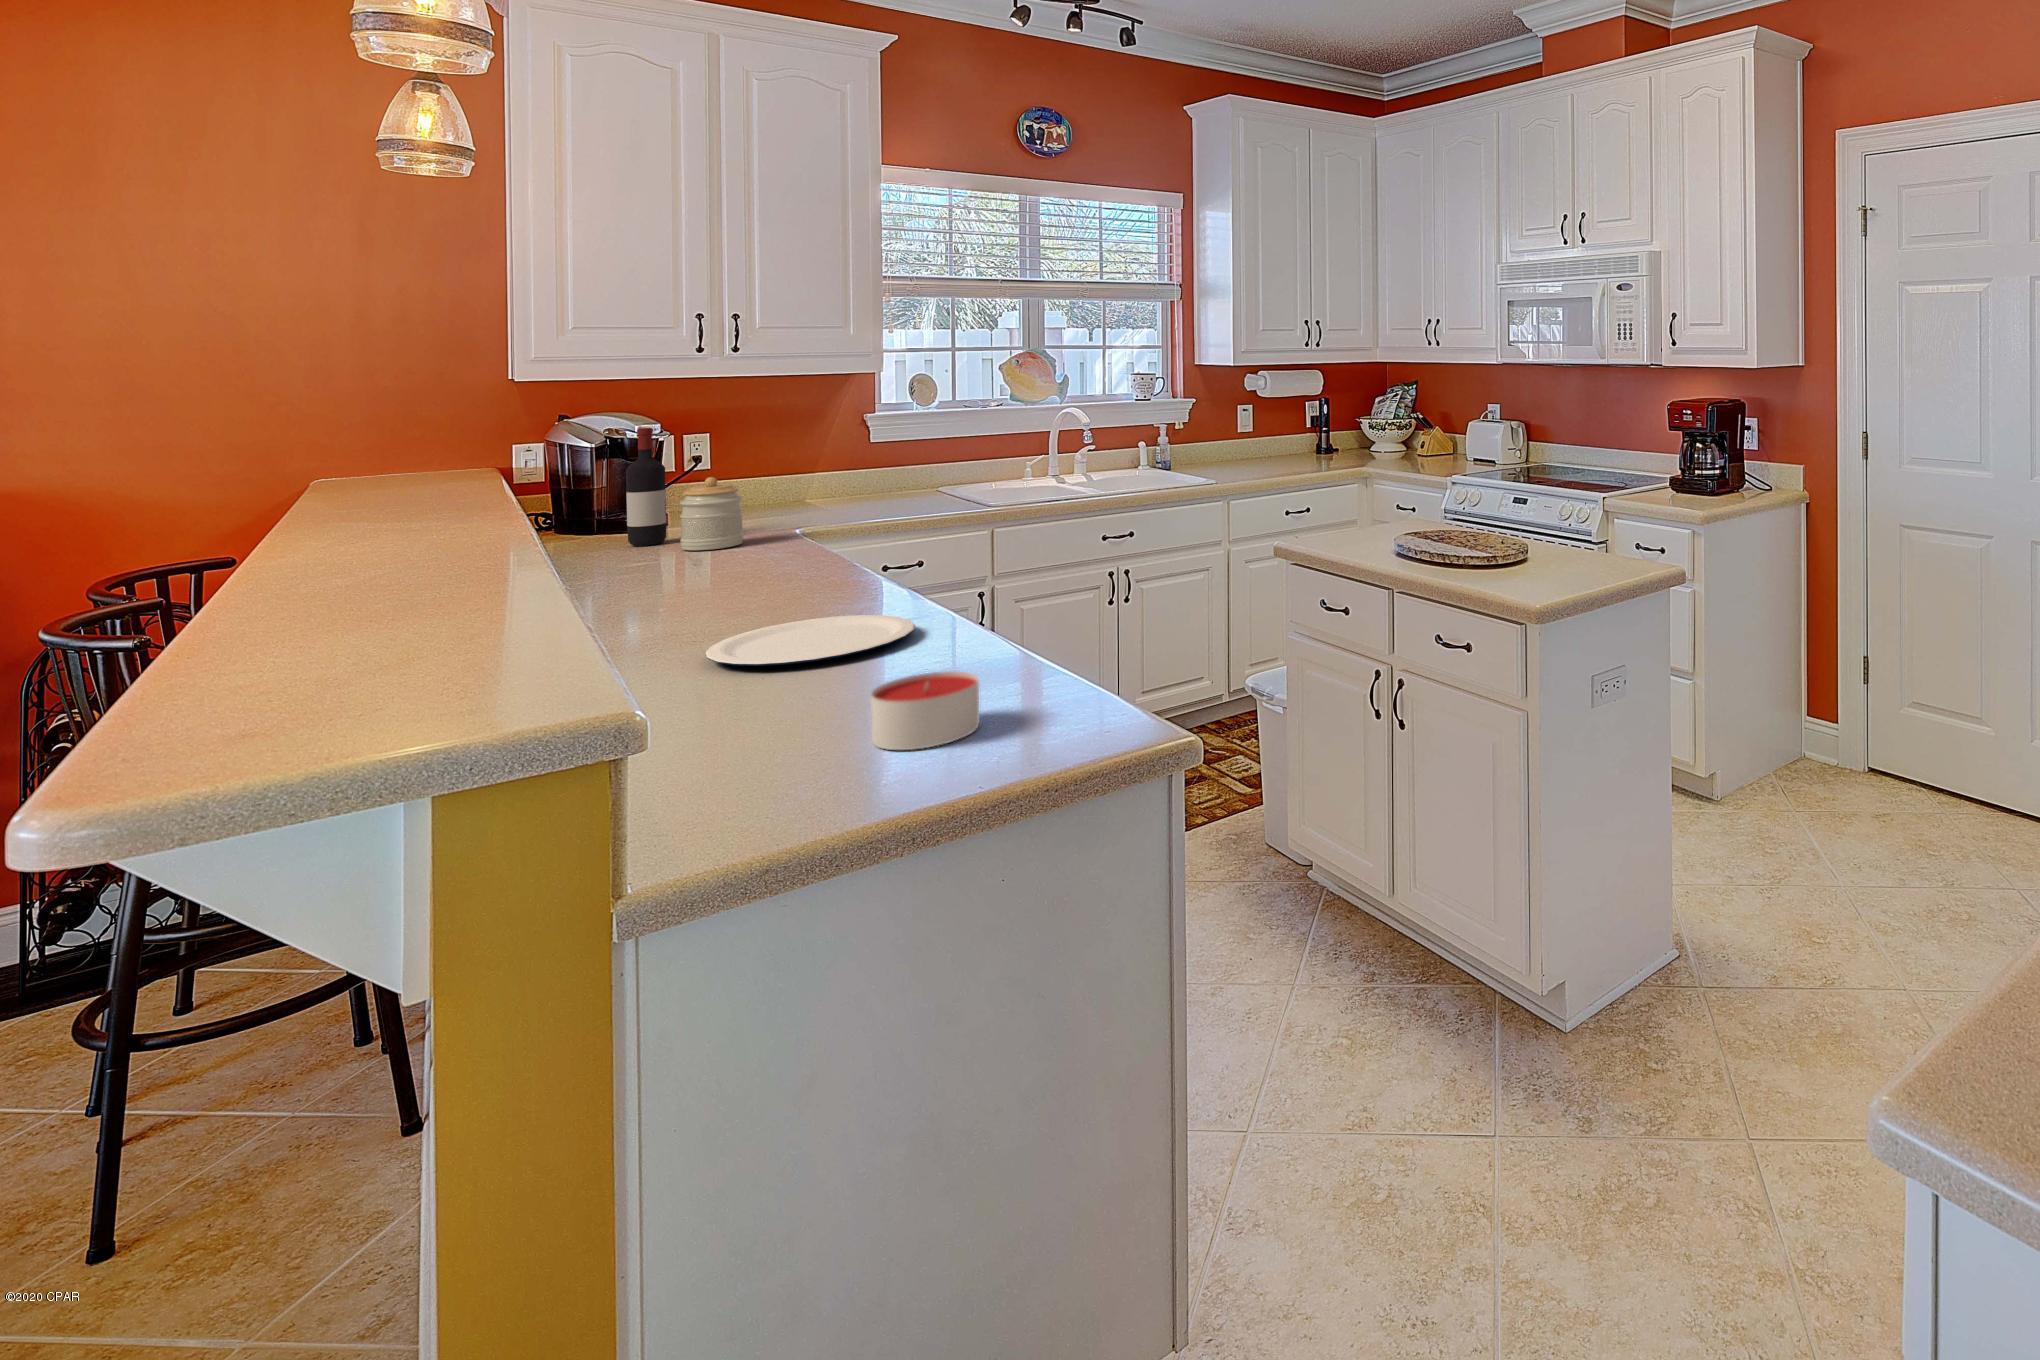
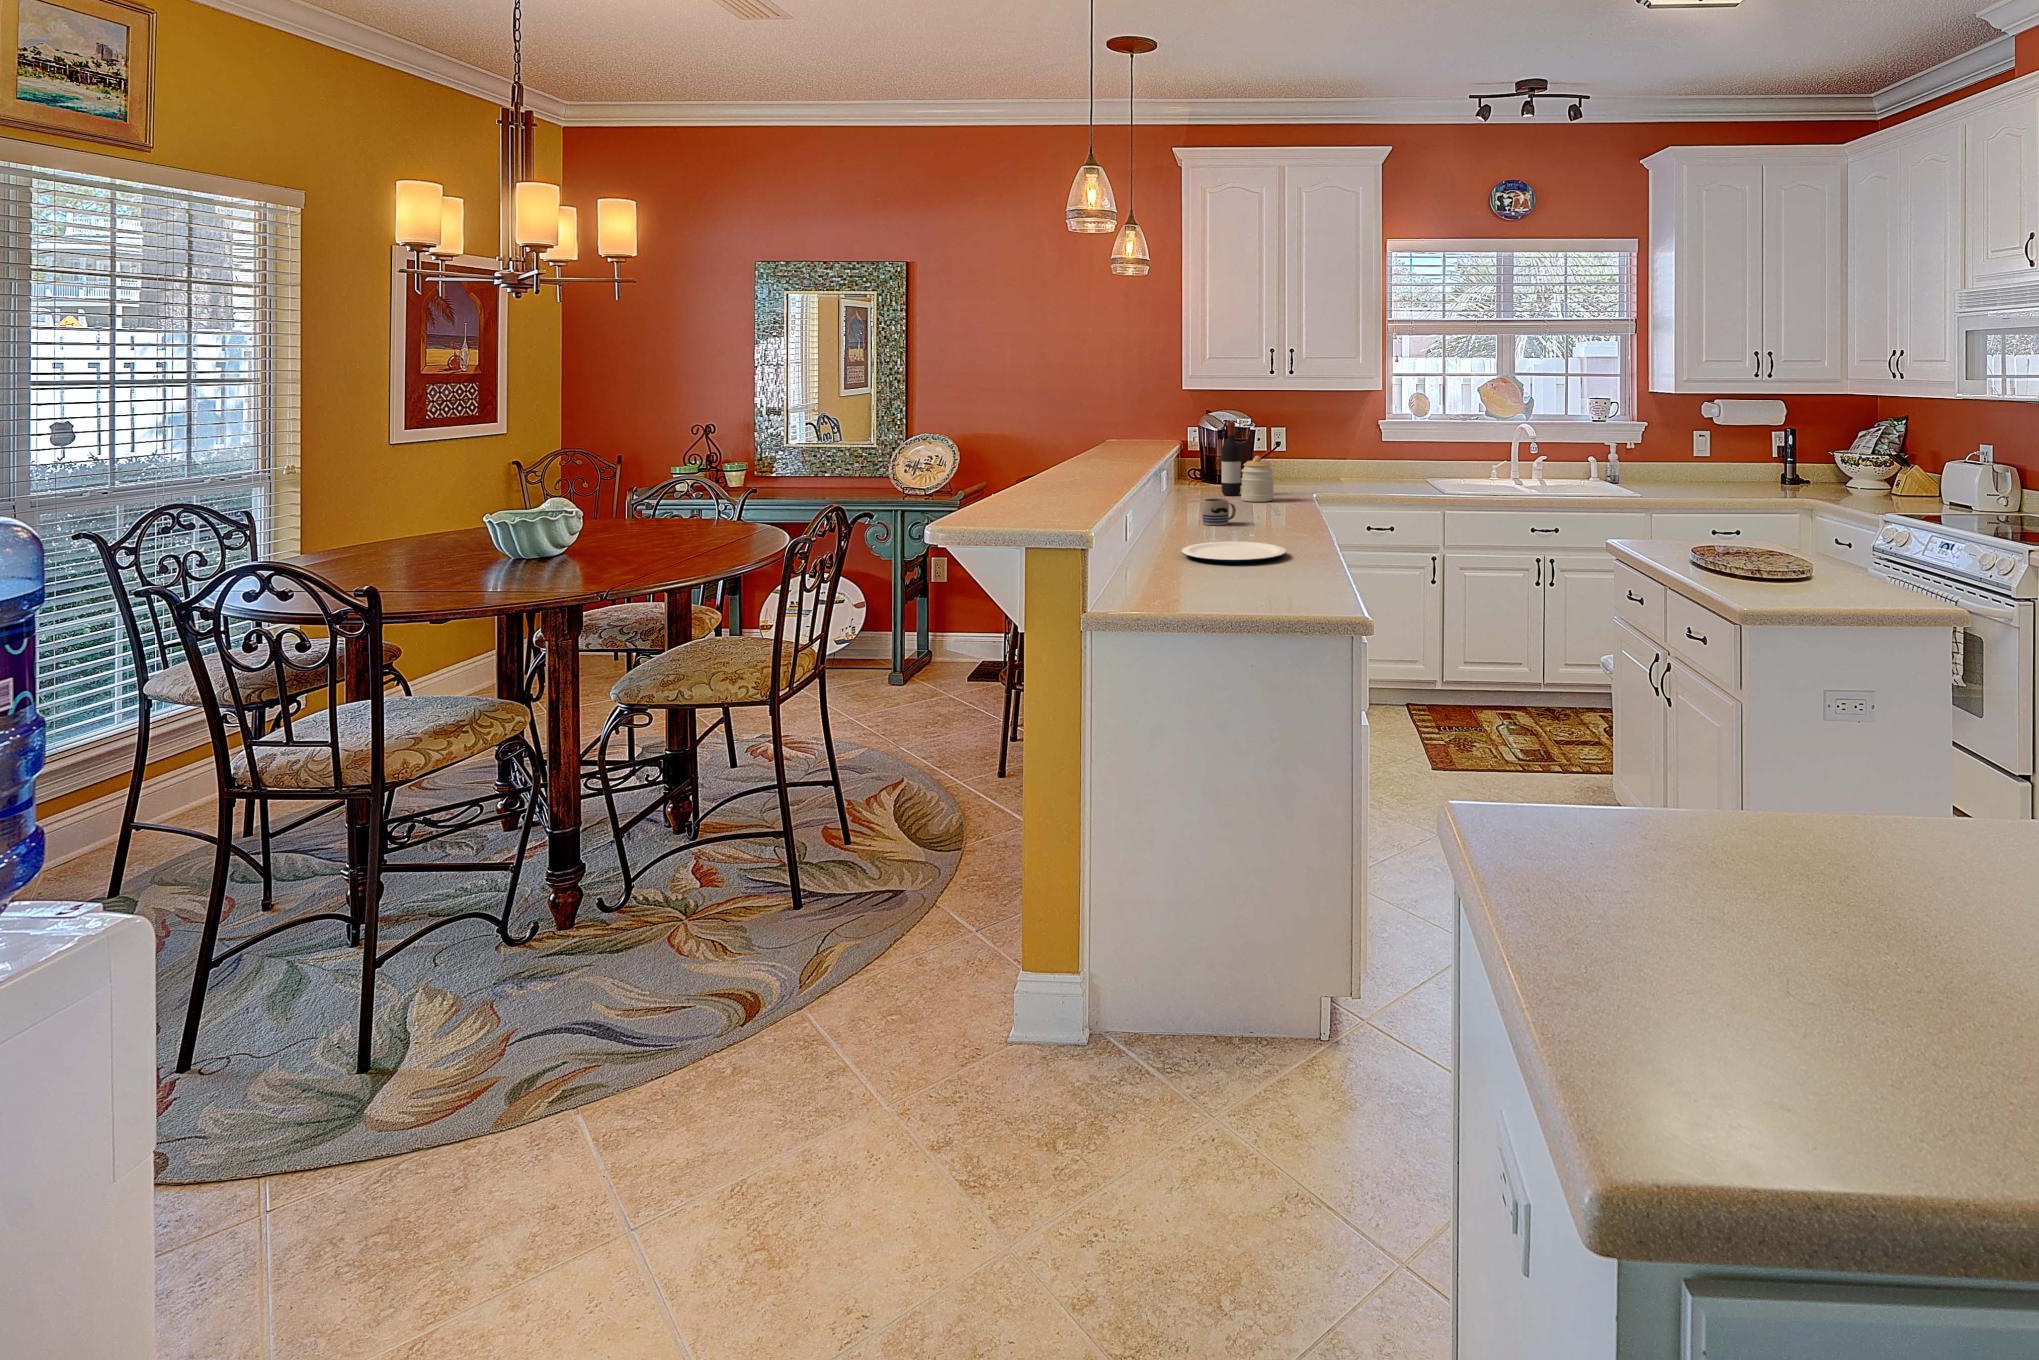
mug: none [662,553,727,601] -> present [1202,498,1236,525]
candle: present [871,671,979,750] -> none [1199,568,1252,605]

